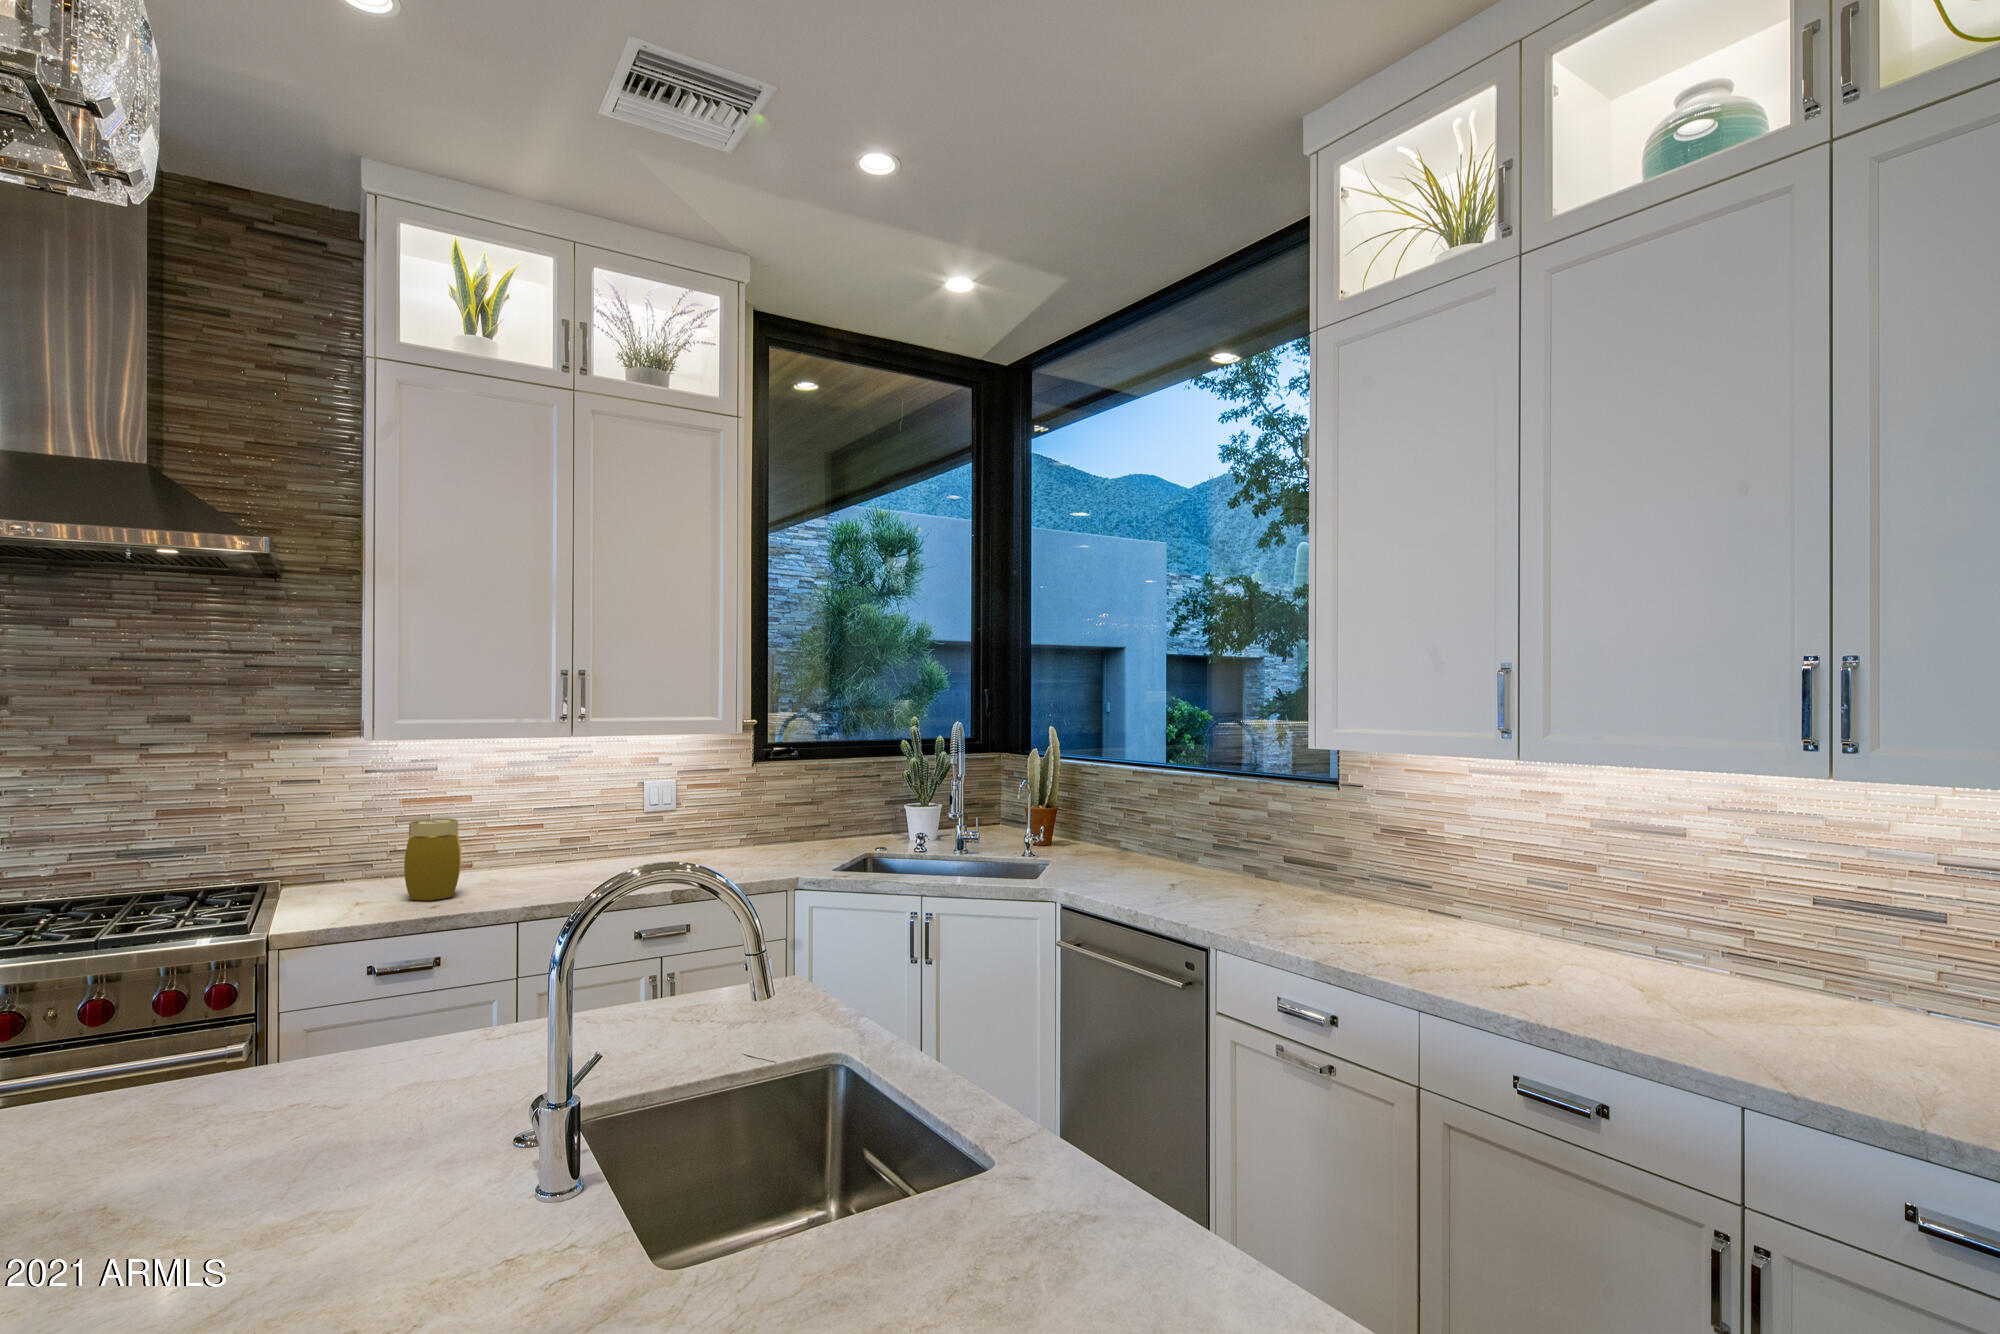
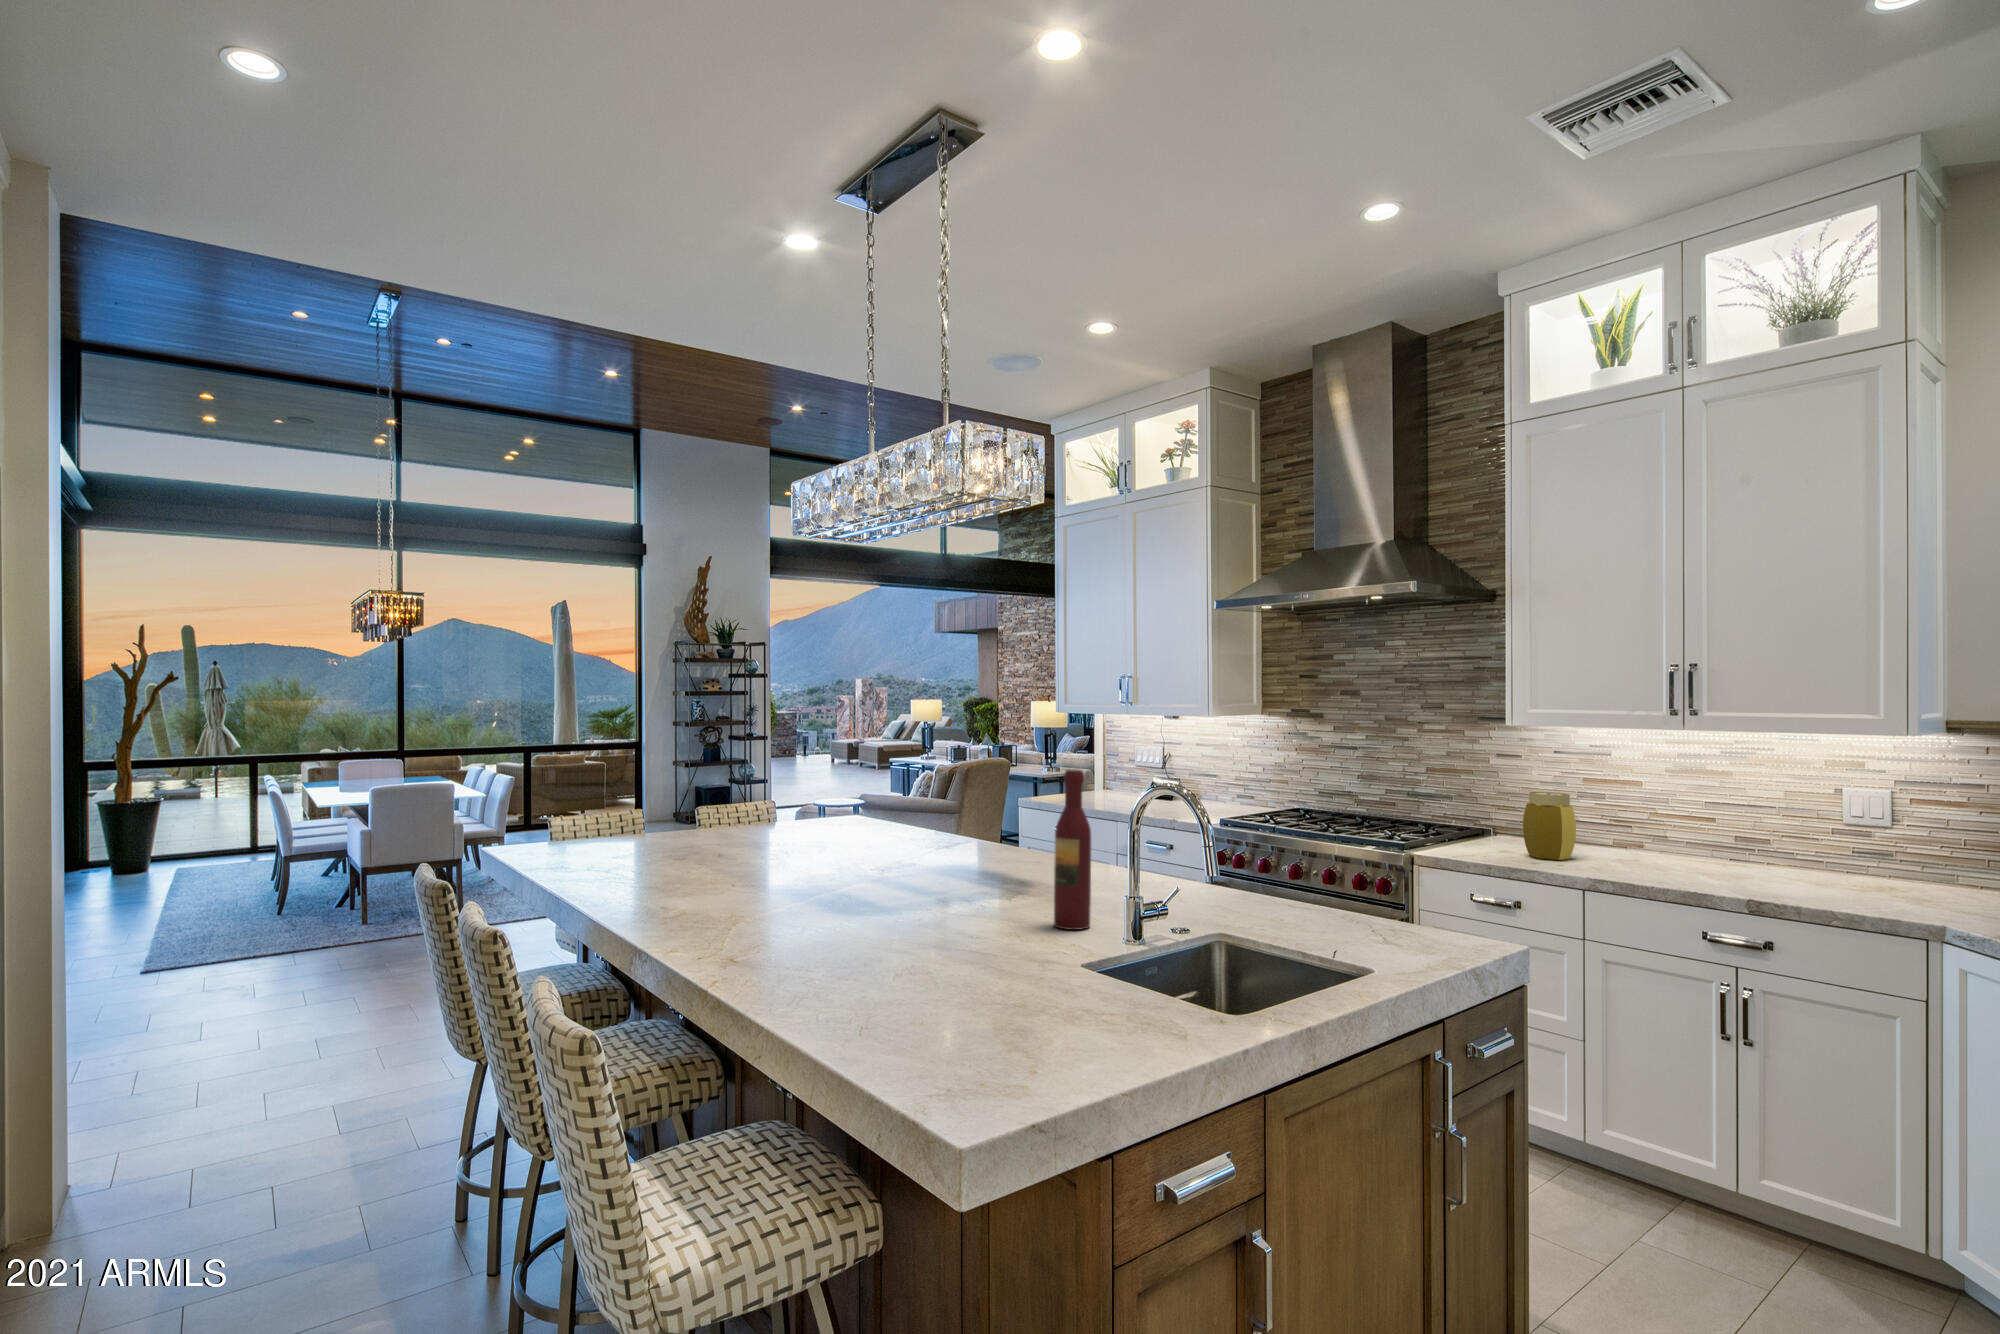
wine bottle: none [346,902,439,1252] -> present [1054,770,1091,930]

